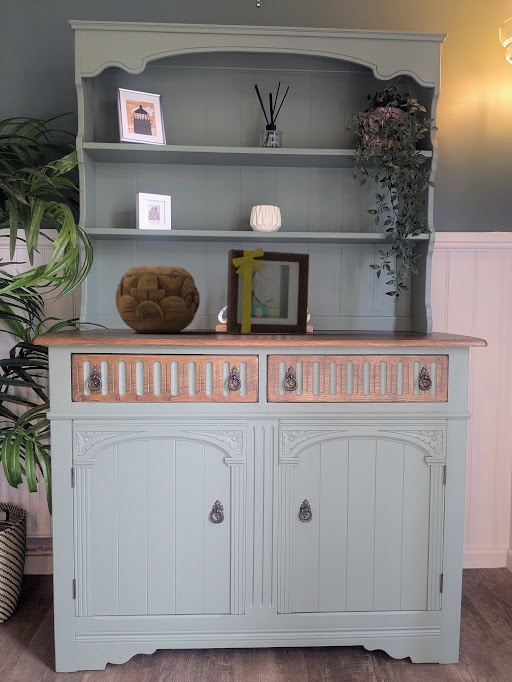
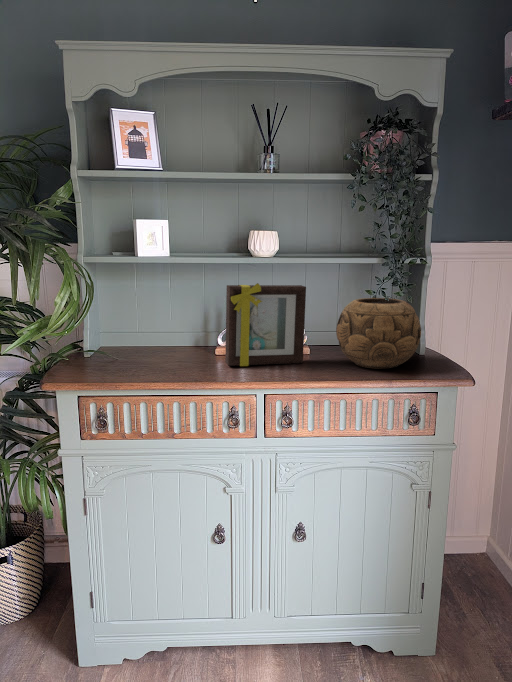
decorative bowl: present [115,266,200,333] -> present [336,298,421,369]

